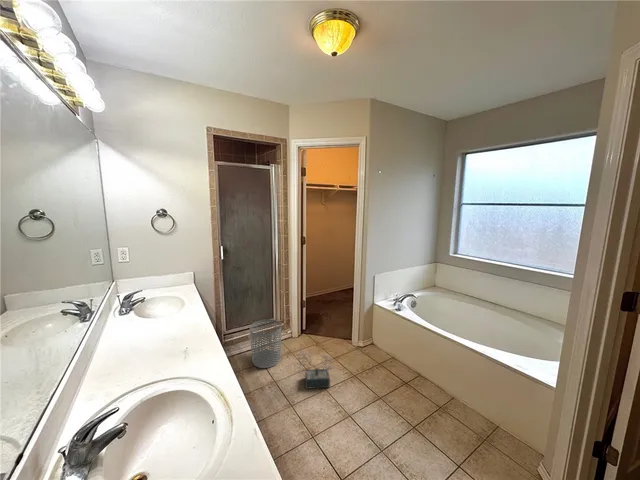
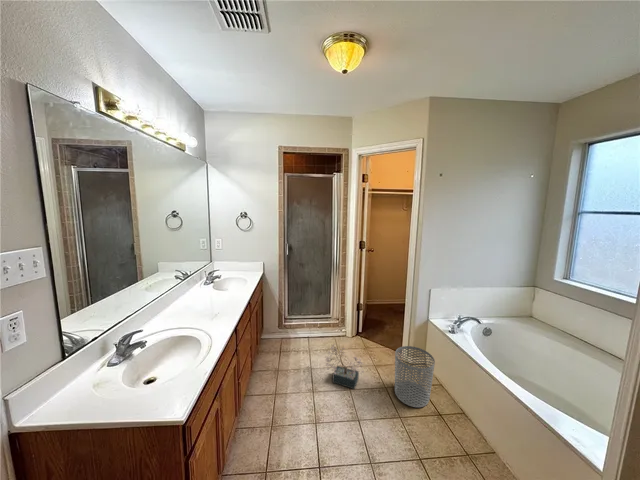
waste bin: present [250,319,281,368] -> present [395,346,435,407]

